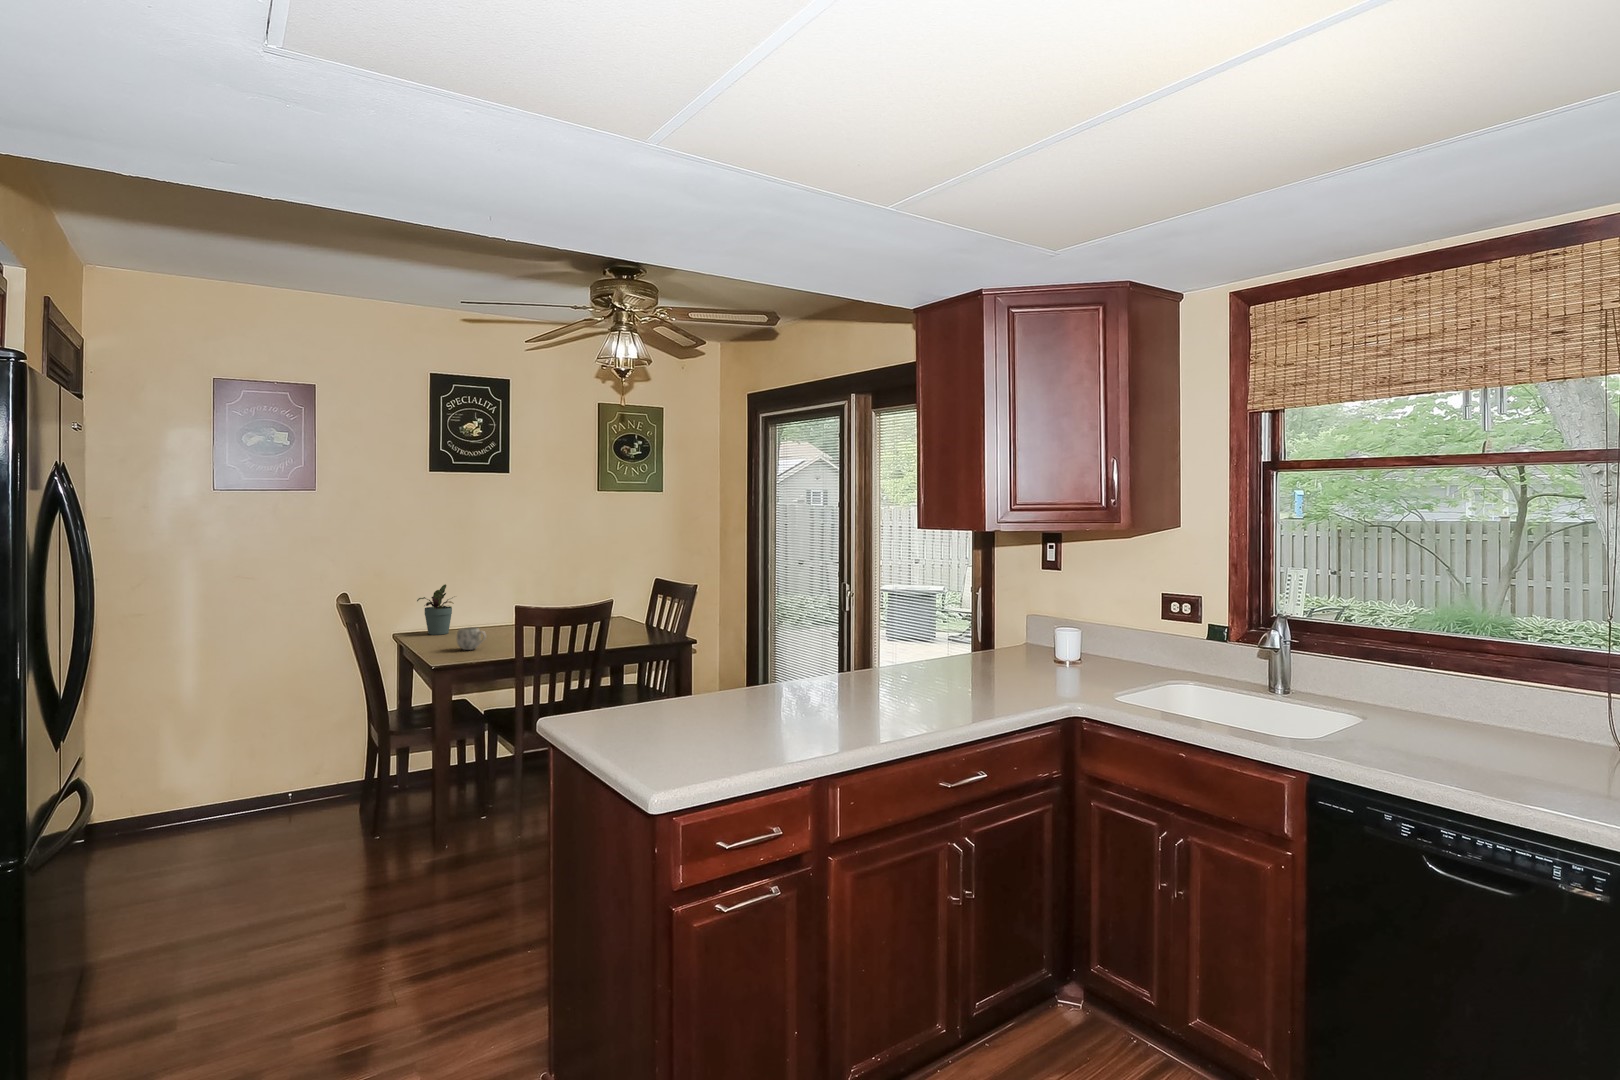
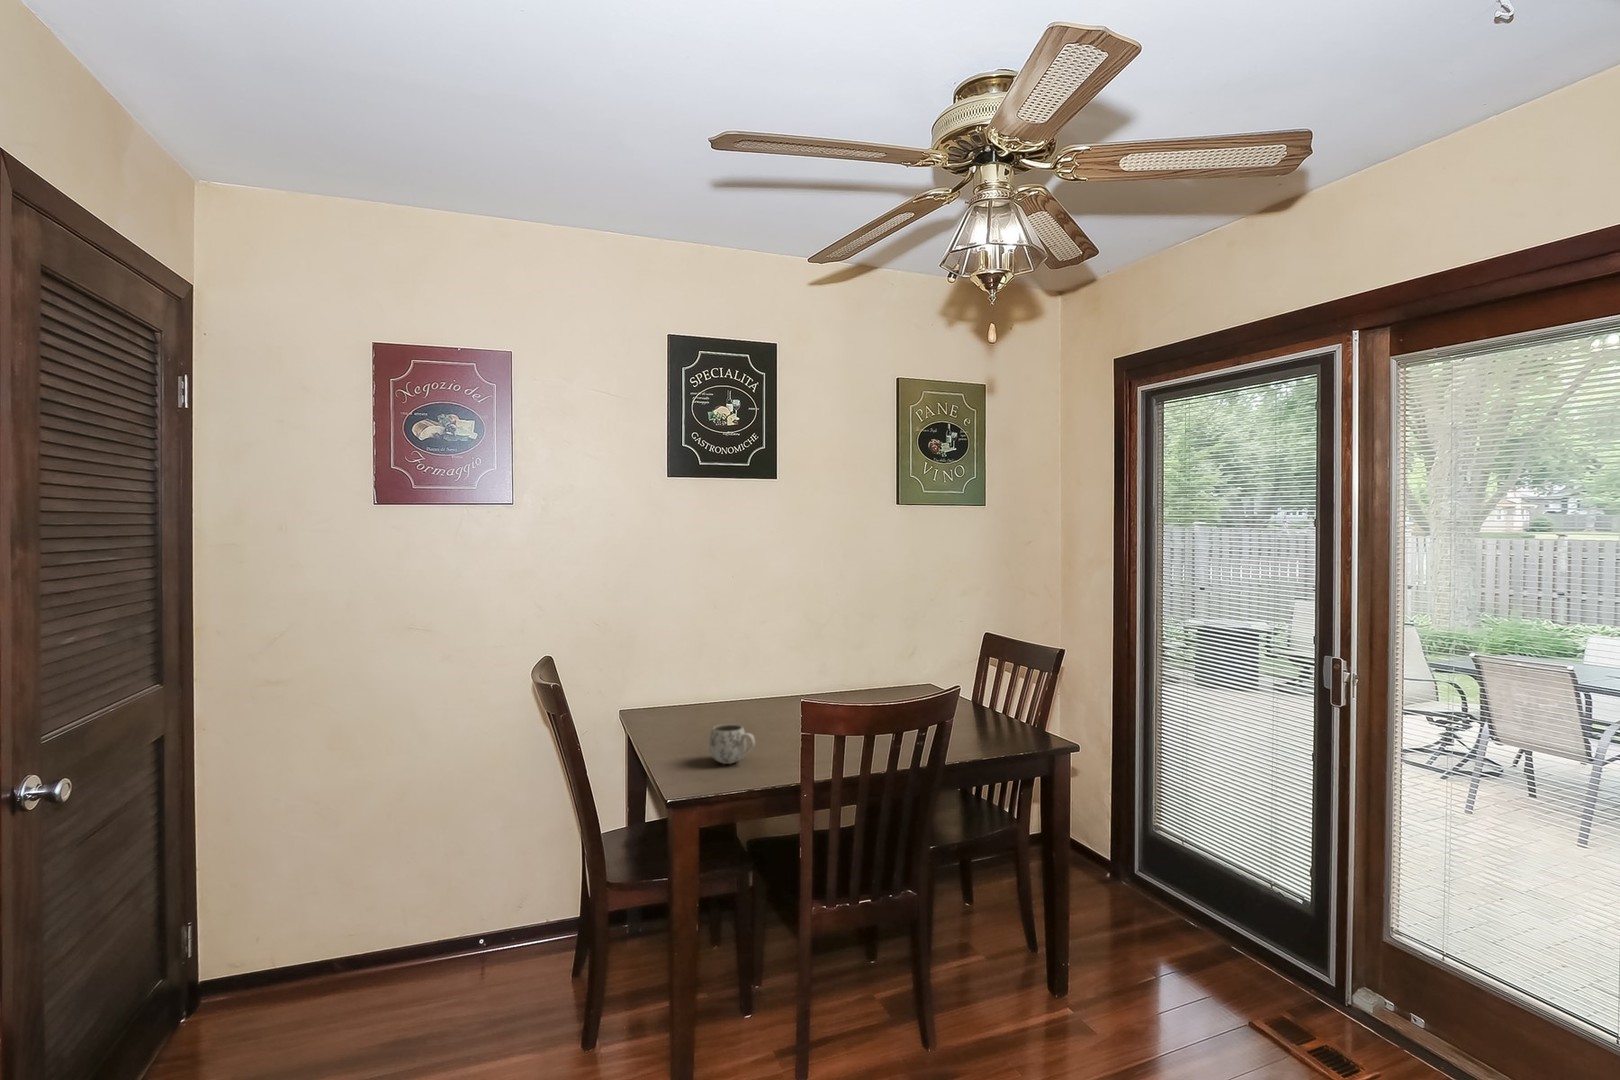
potted plant: present [417,584,454,635] -> none [650,643,708,718]

